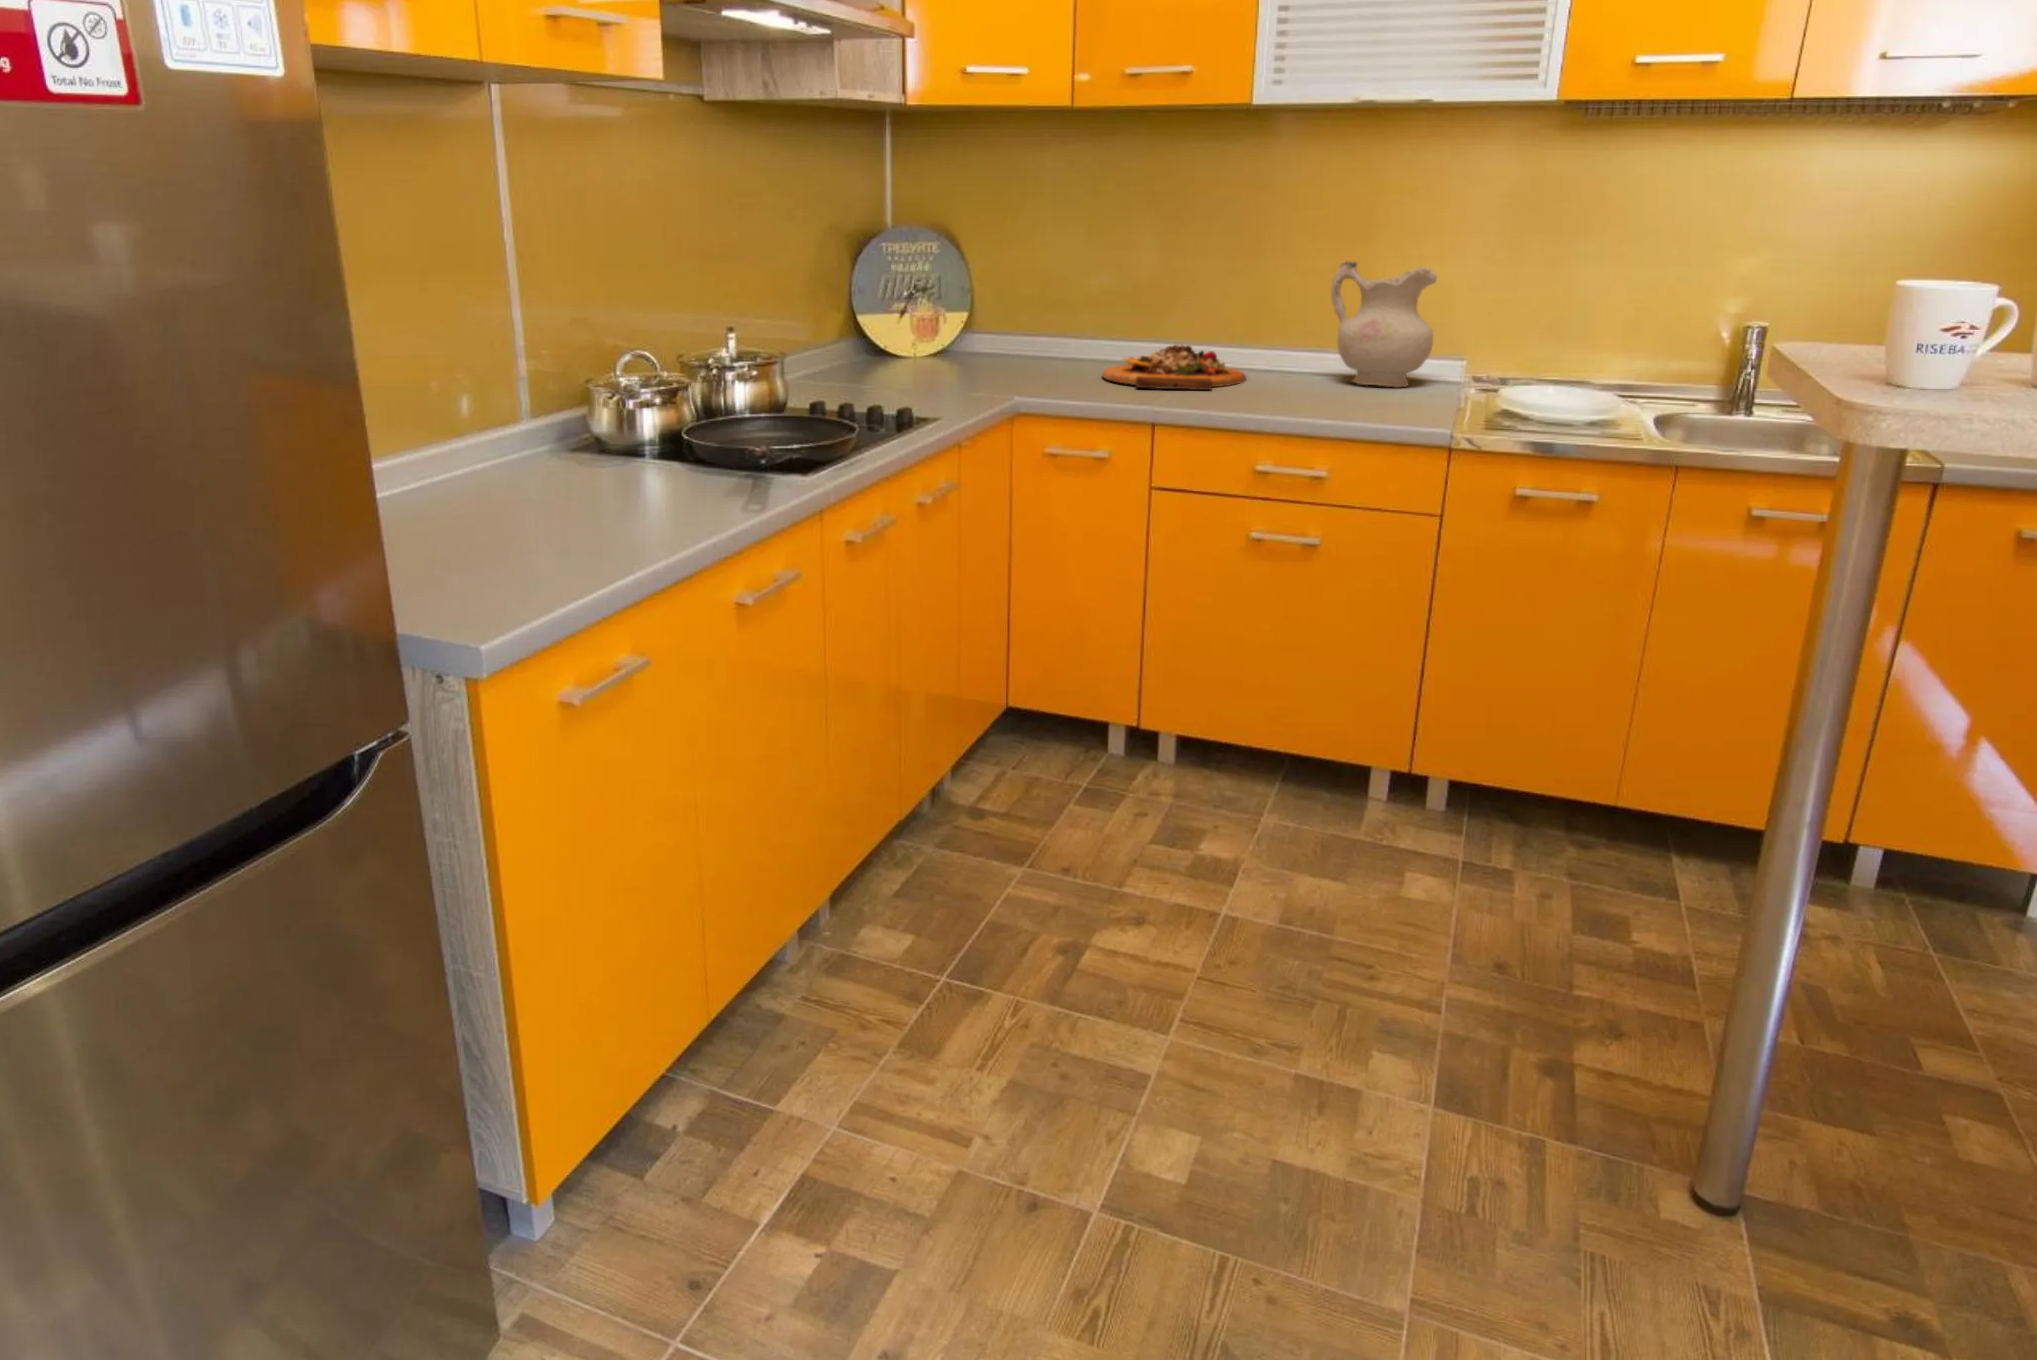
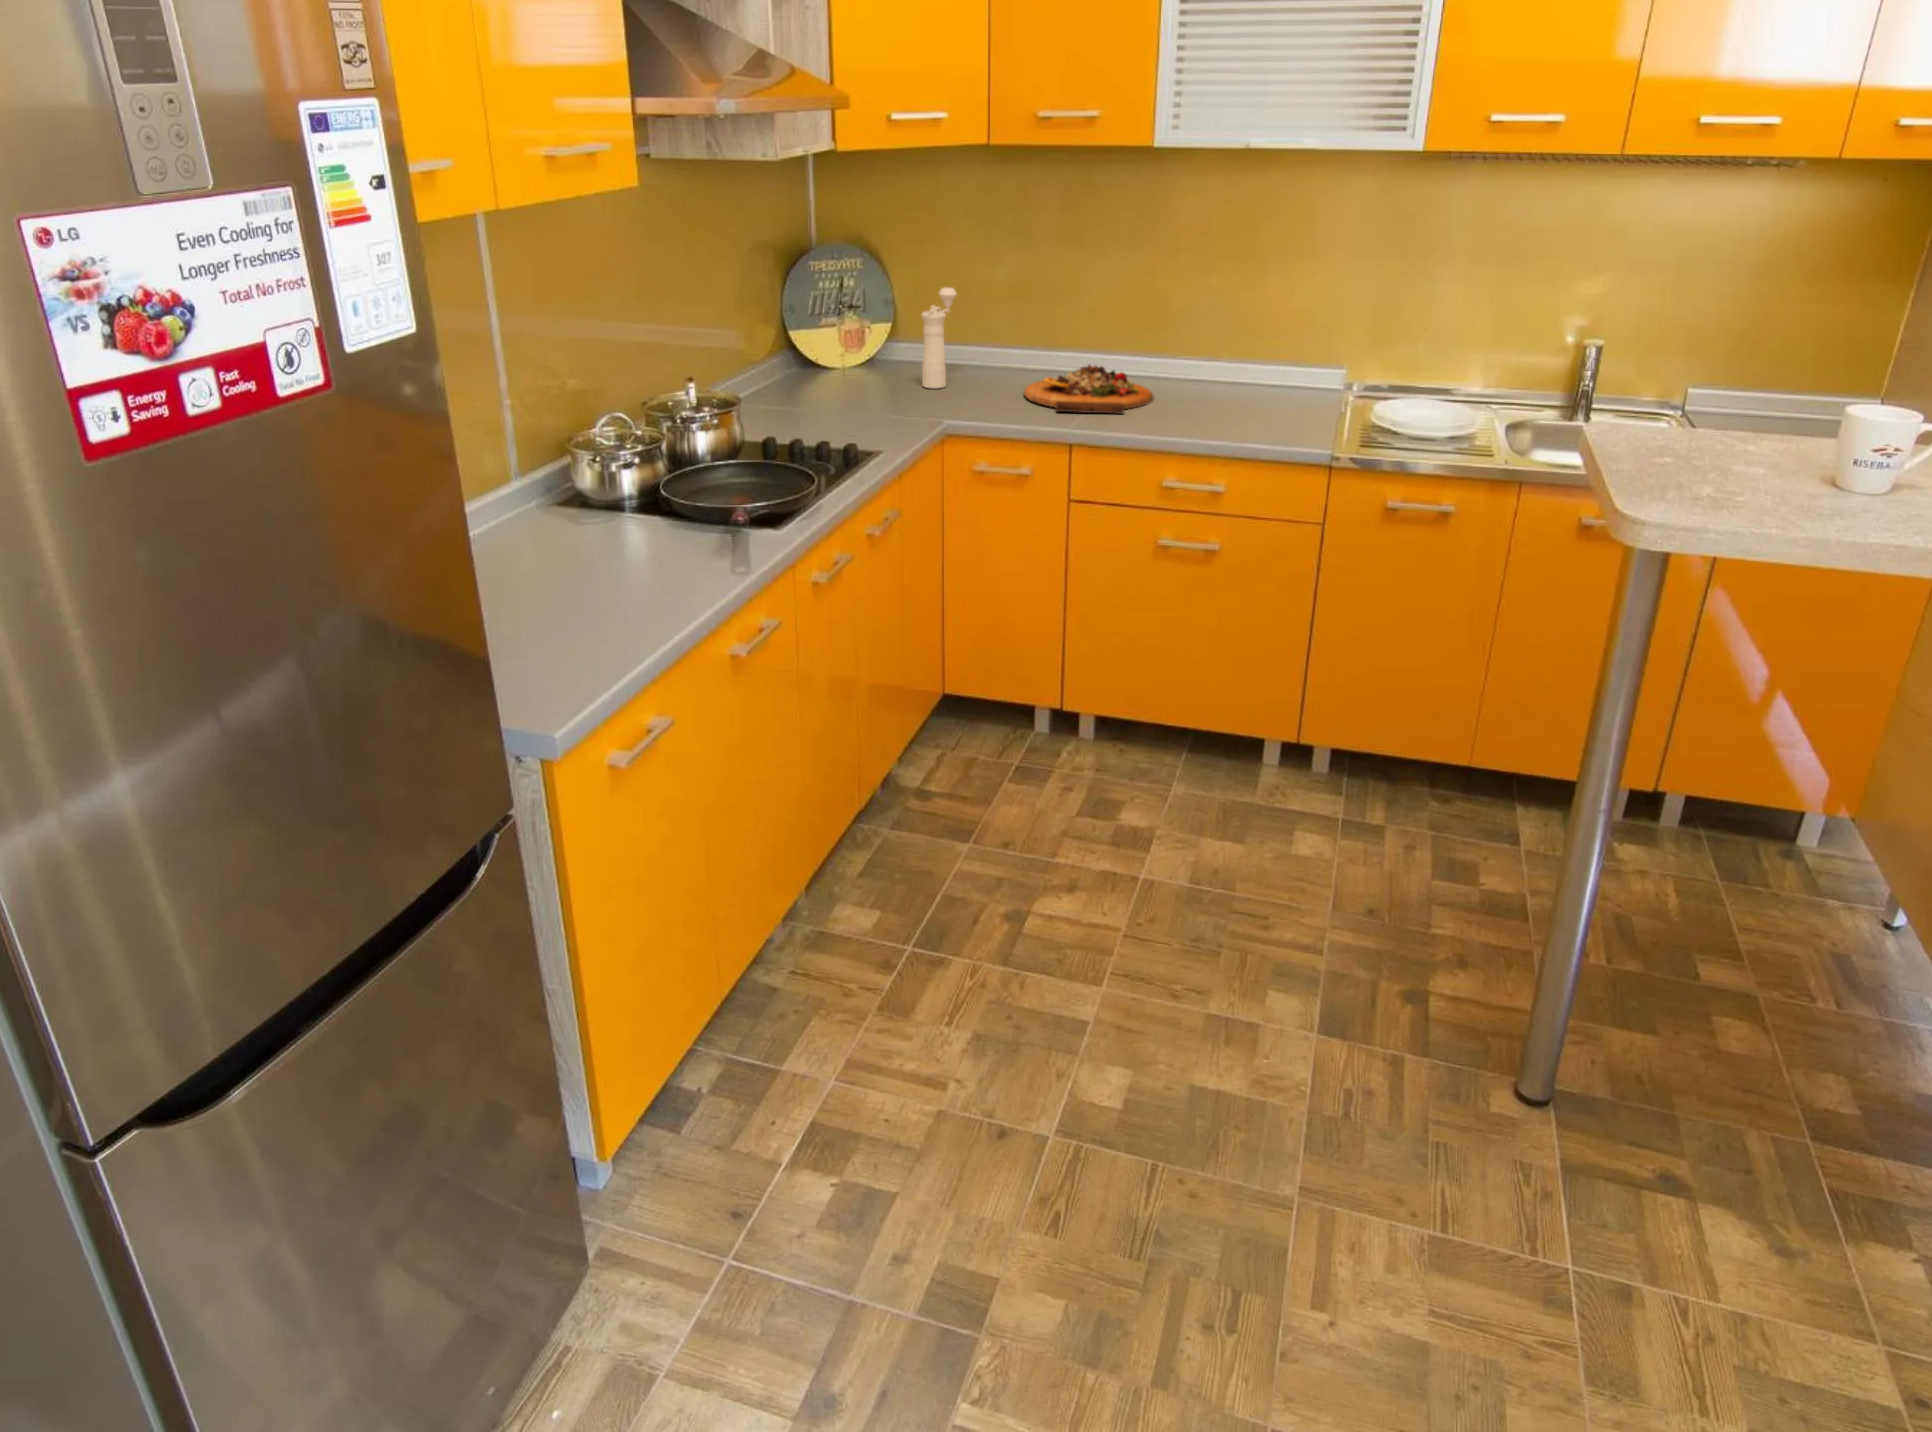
ceramic pitcher: present [1331,261,1437,387] -> none [1227,293,1318,409]
pepper mill: none [994,269,1034,372] -> present [921,288,956,389]

